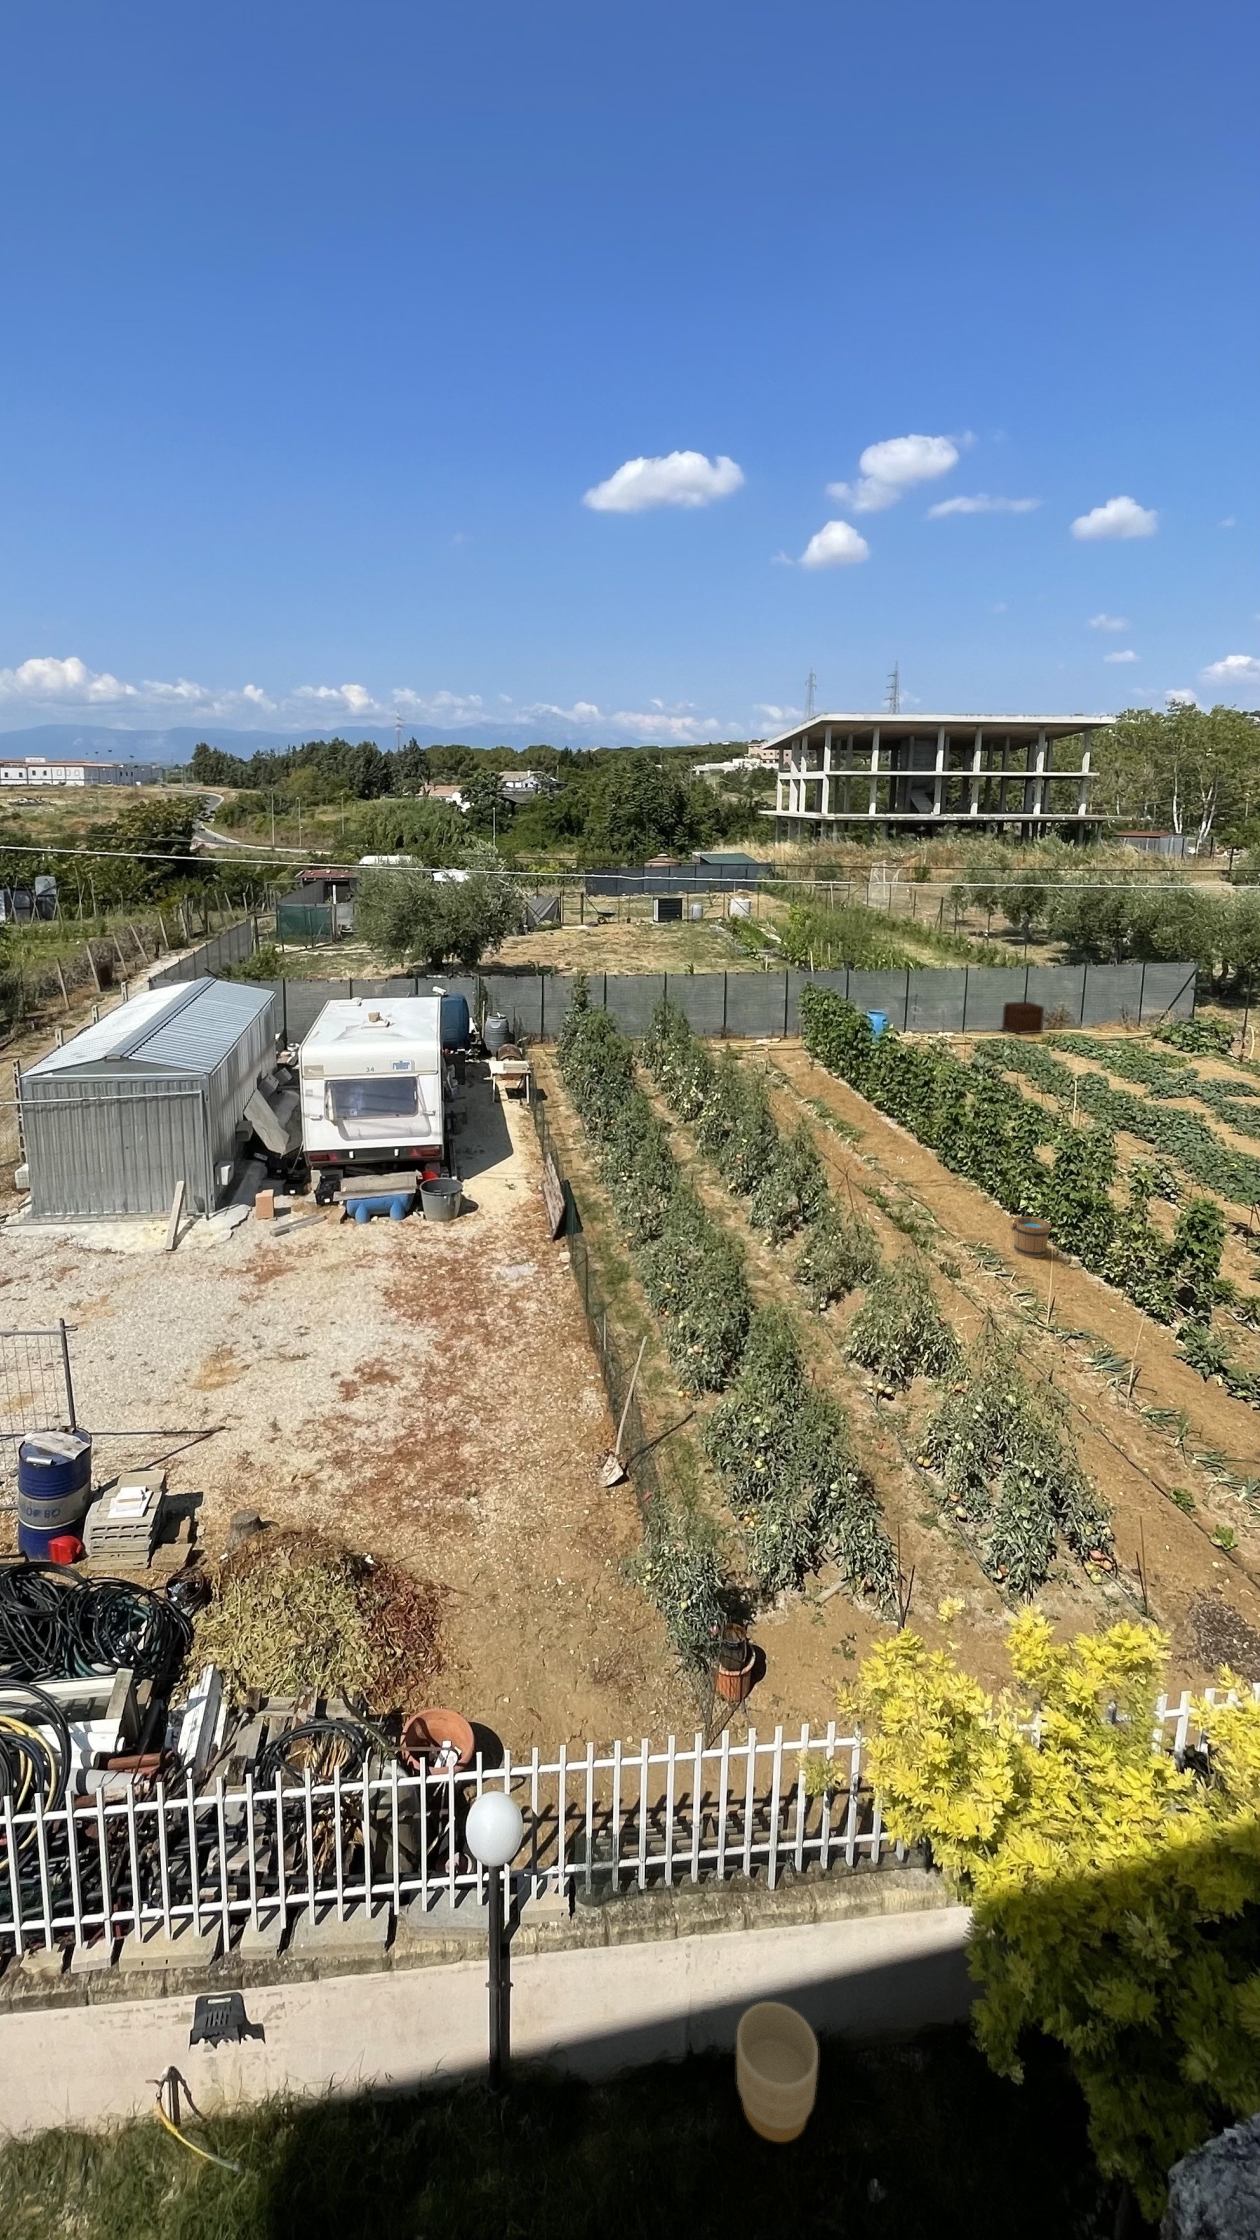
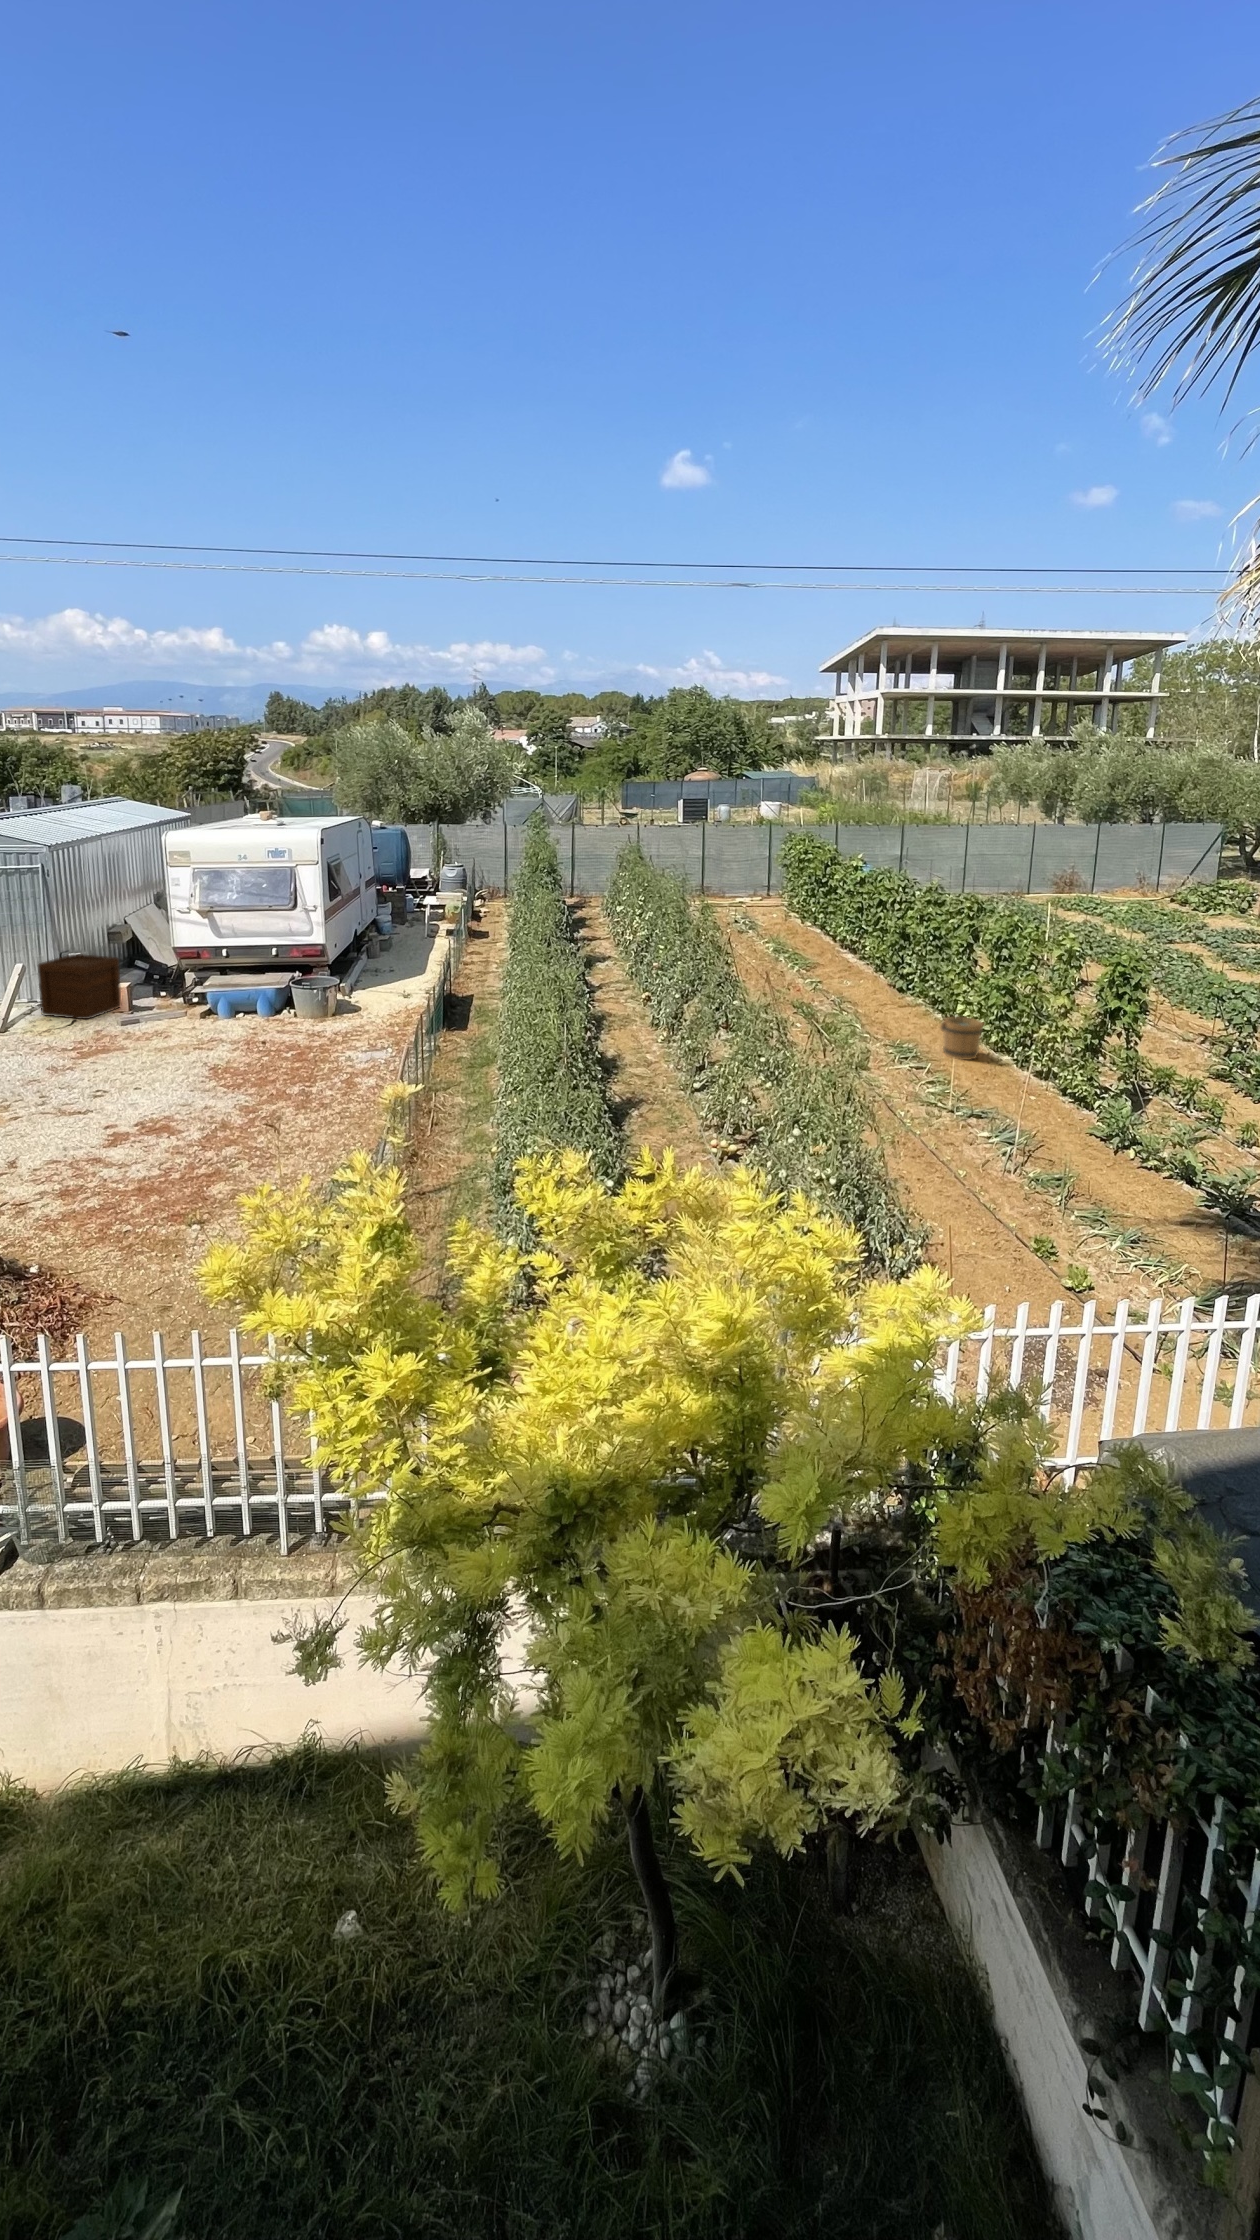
wooden crate: present [1002,1002,1044,1034] -> present [38,954,121,1019]
planter: present [737,2002,818,2142] -> none [196,1693,309,1862]

